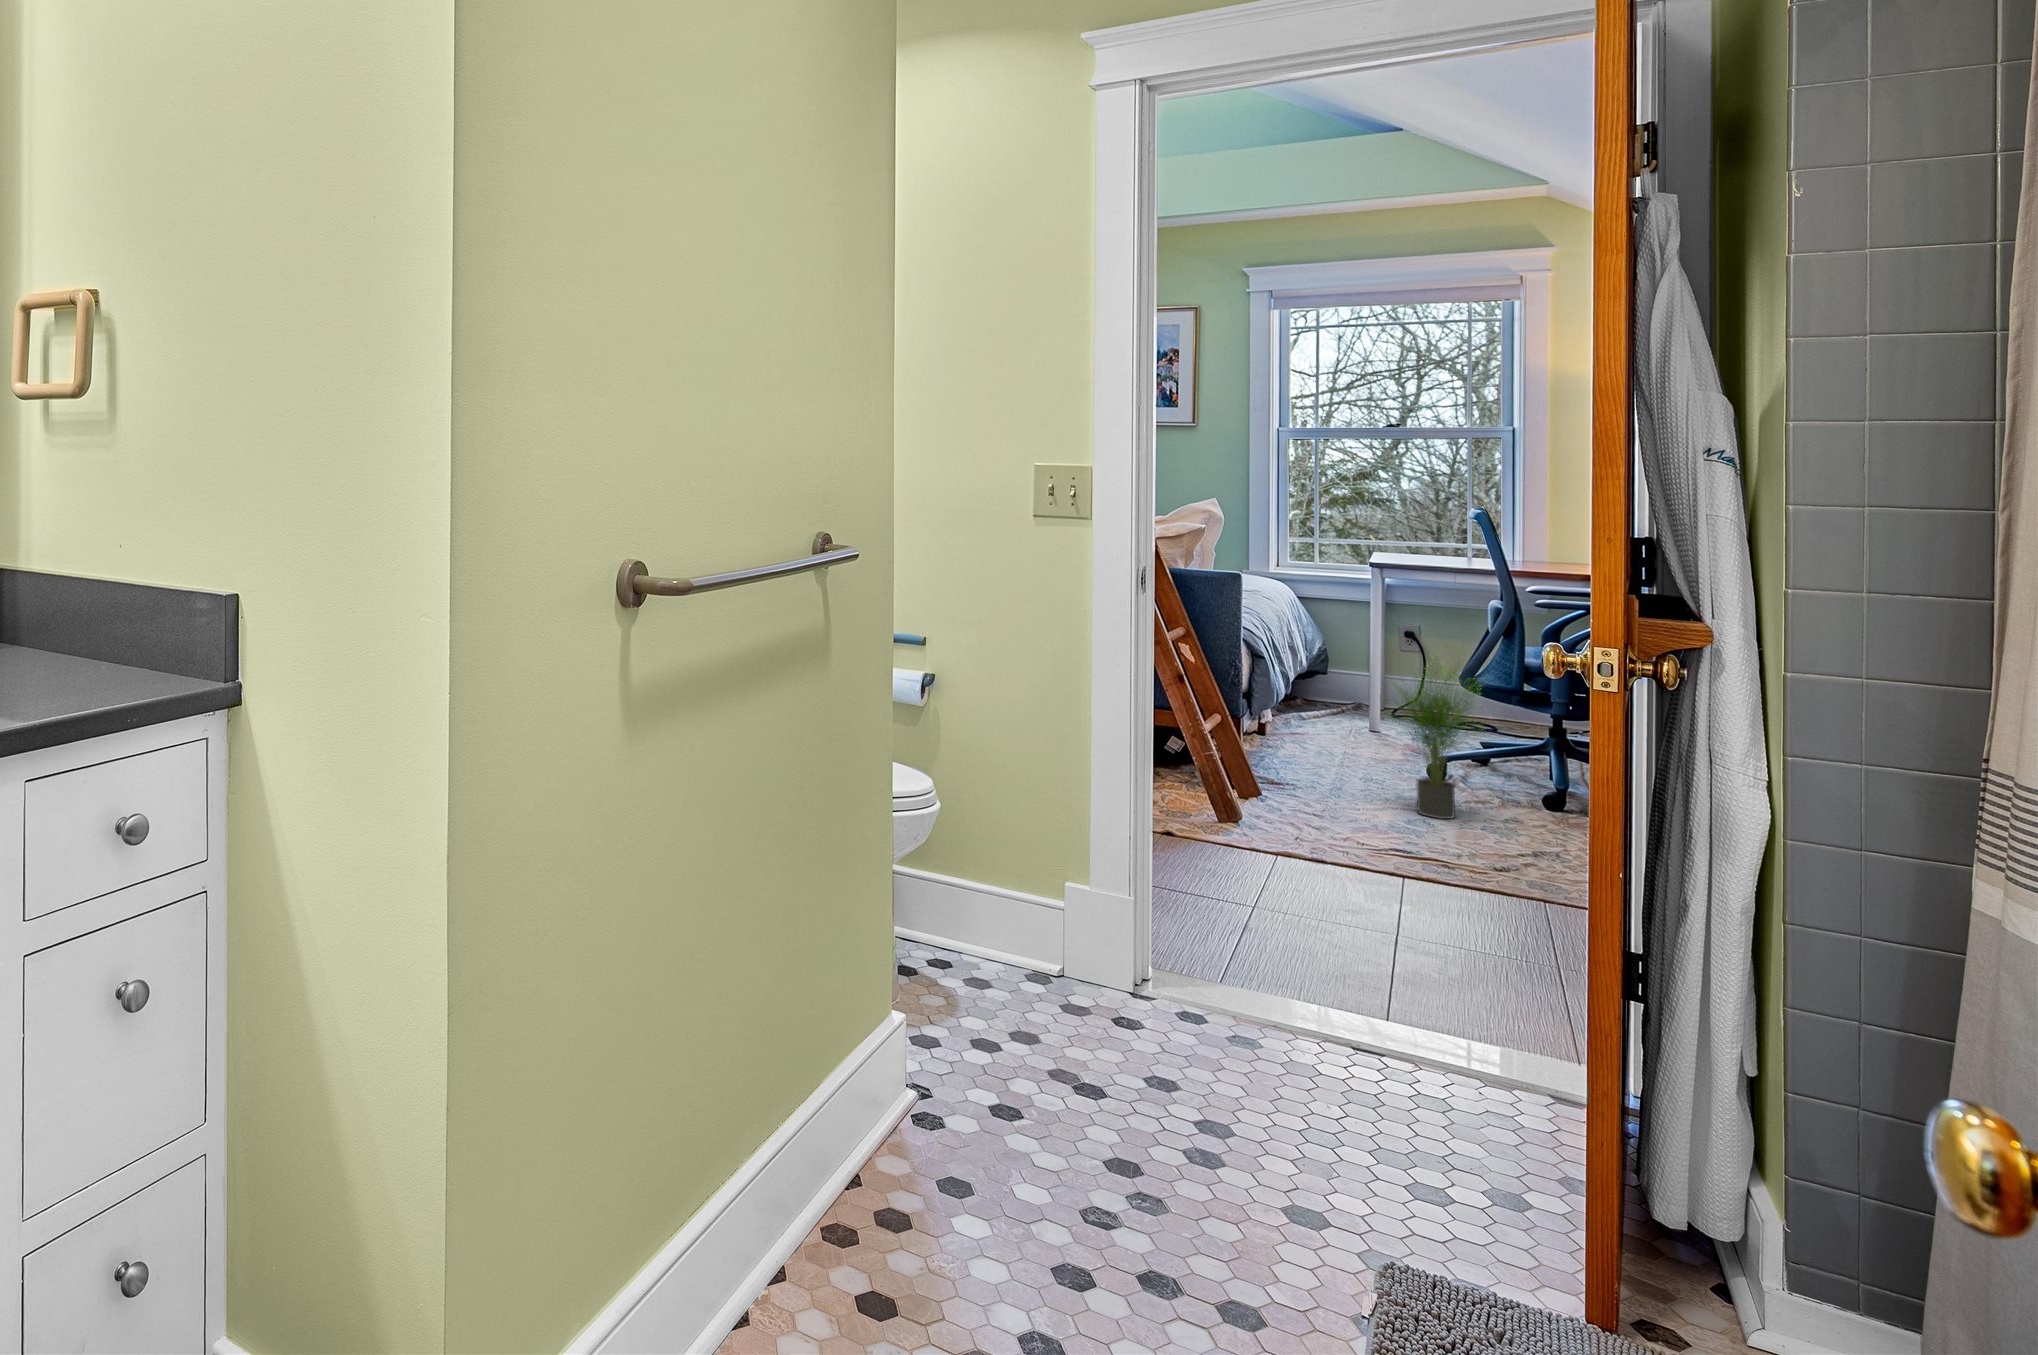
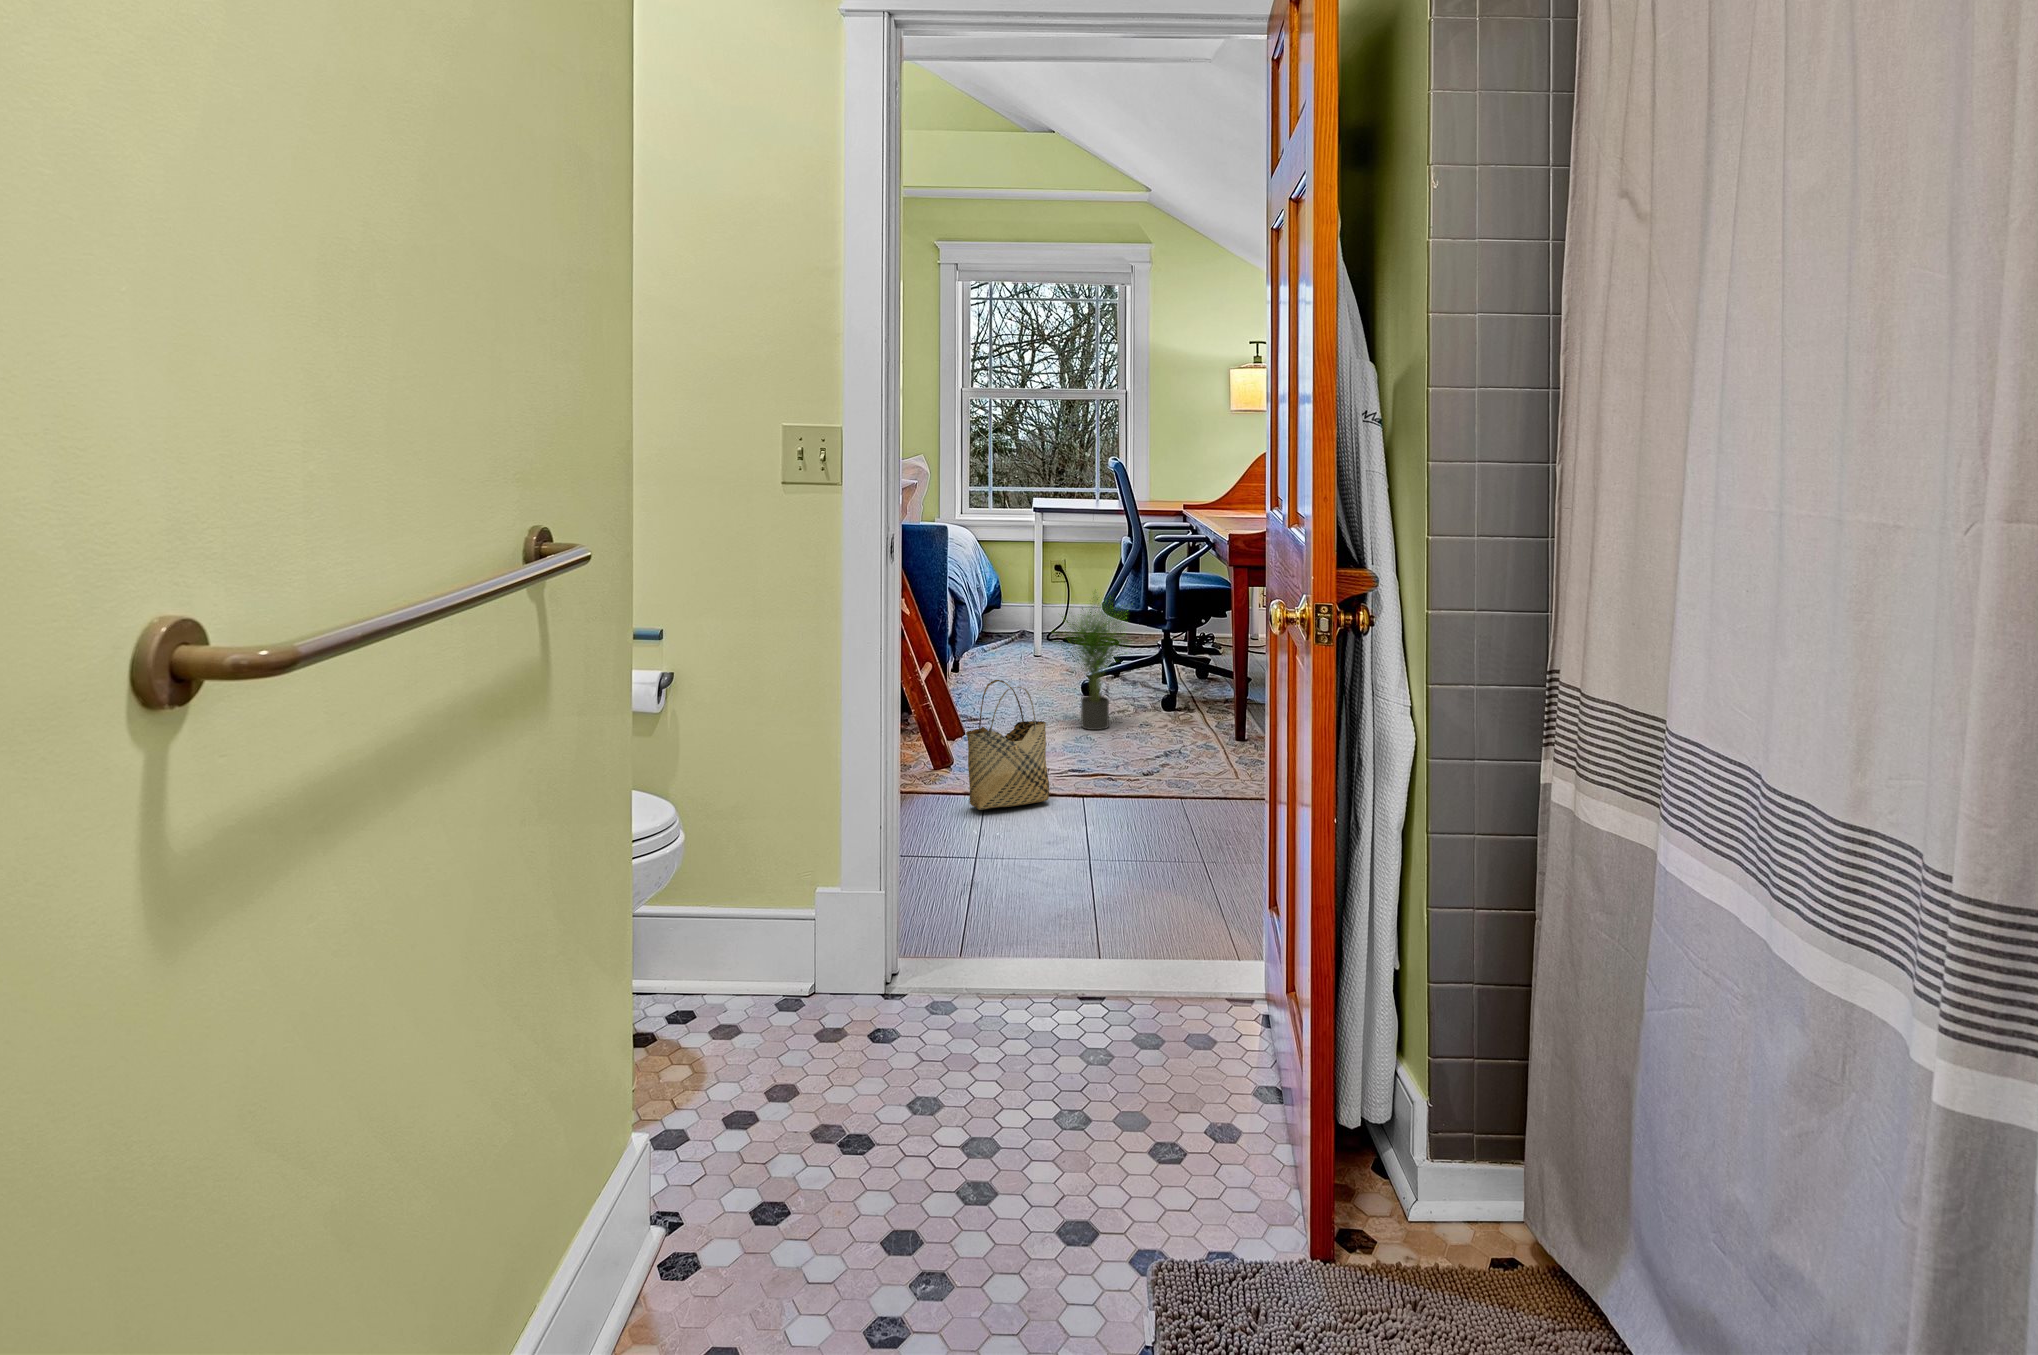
woven basket: none [1250,735,1354,874] -> present [966,680,1049,810]

